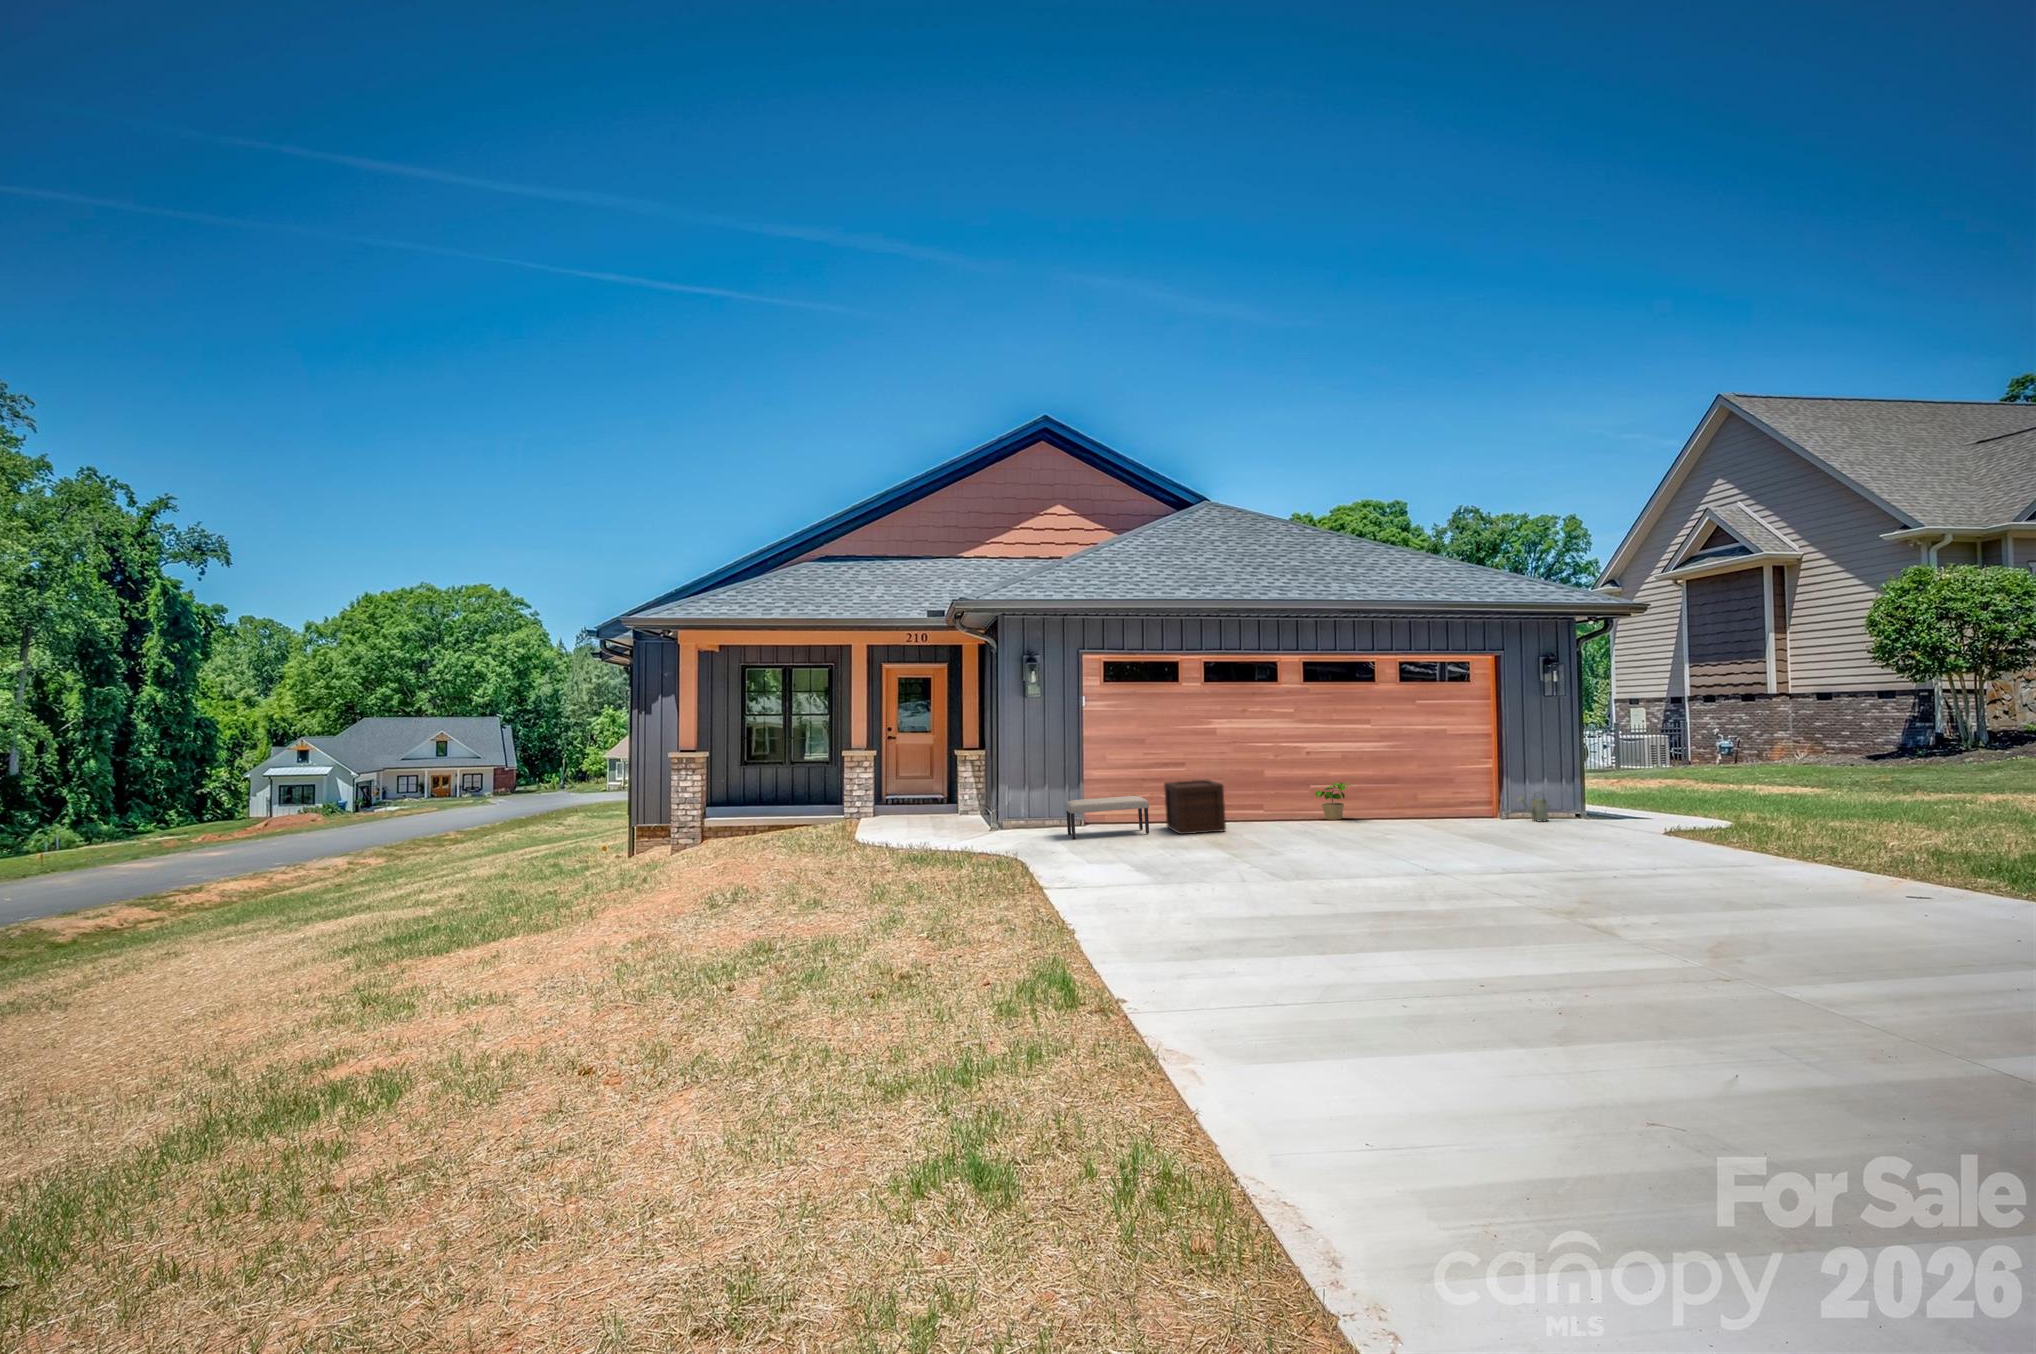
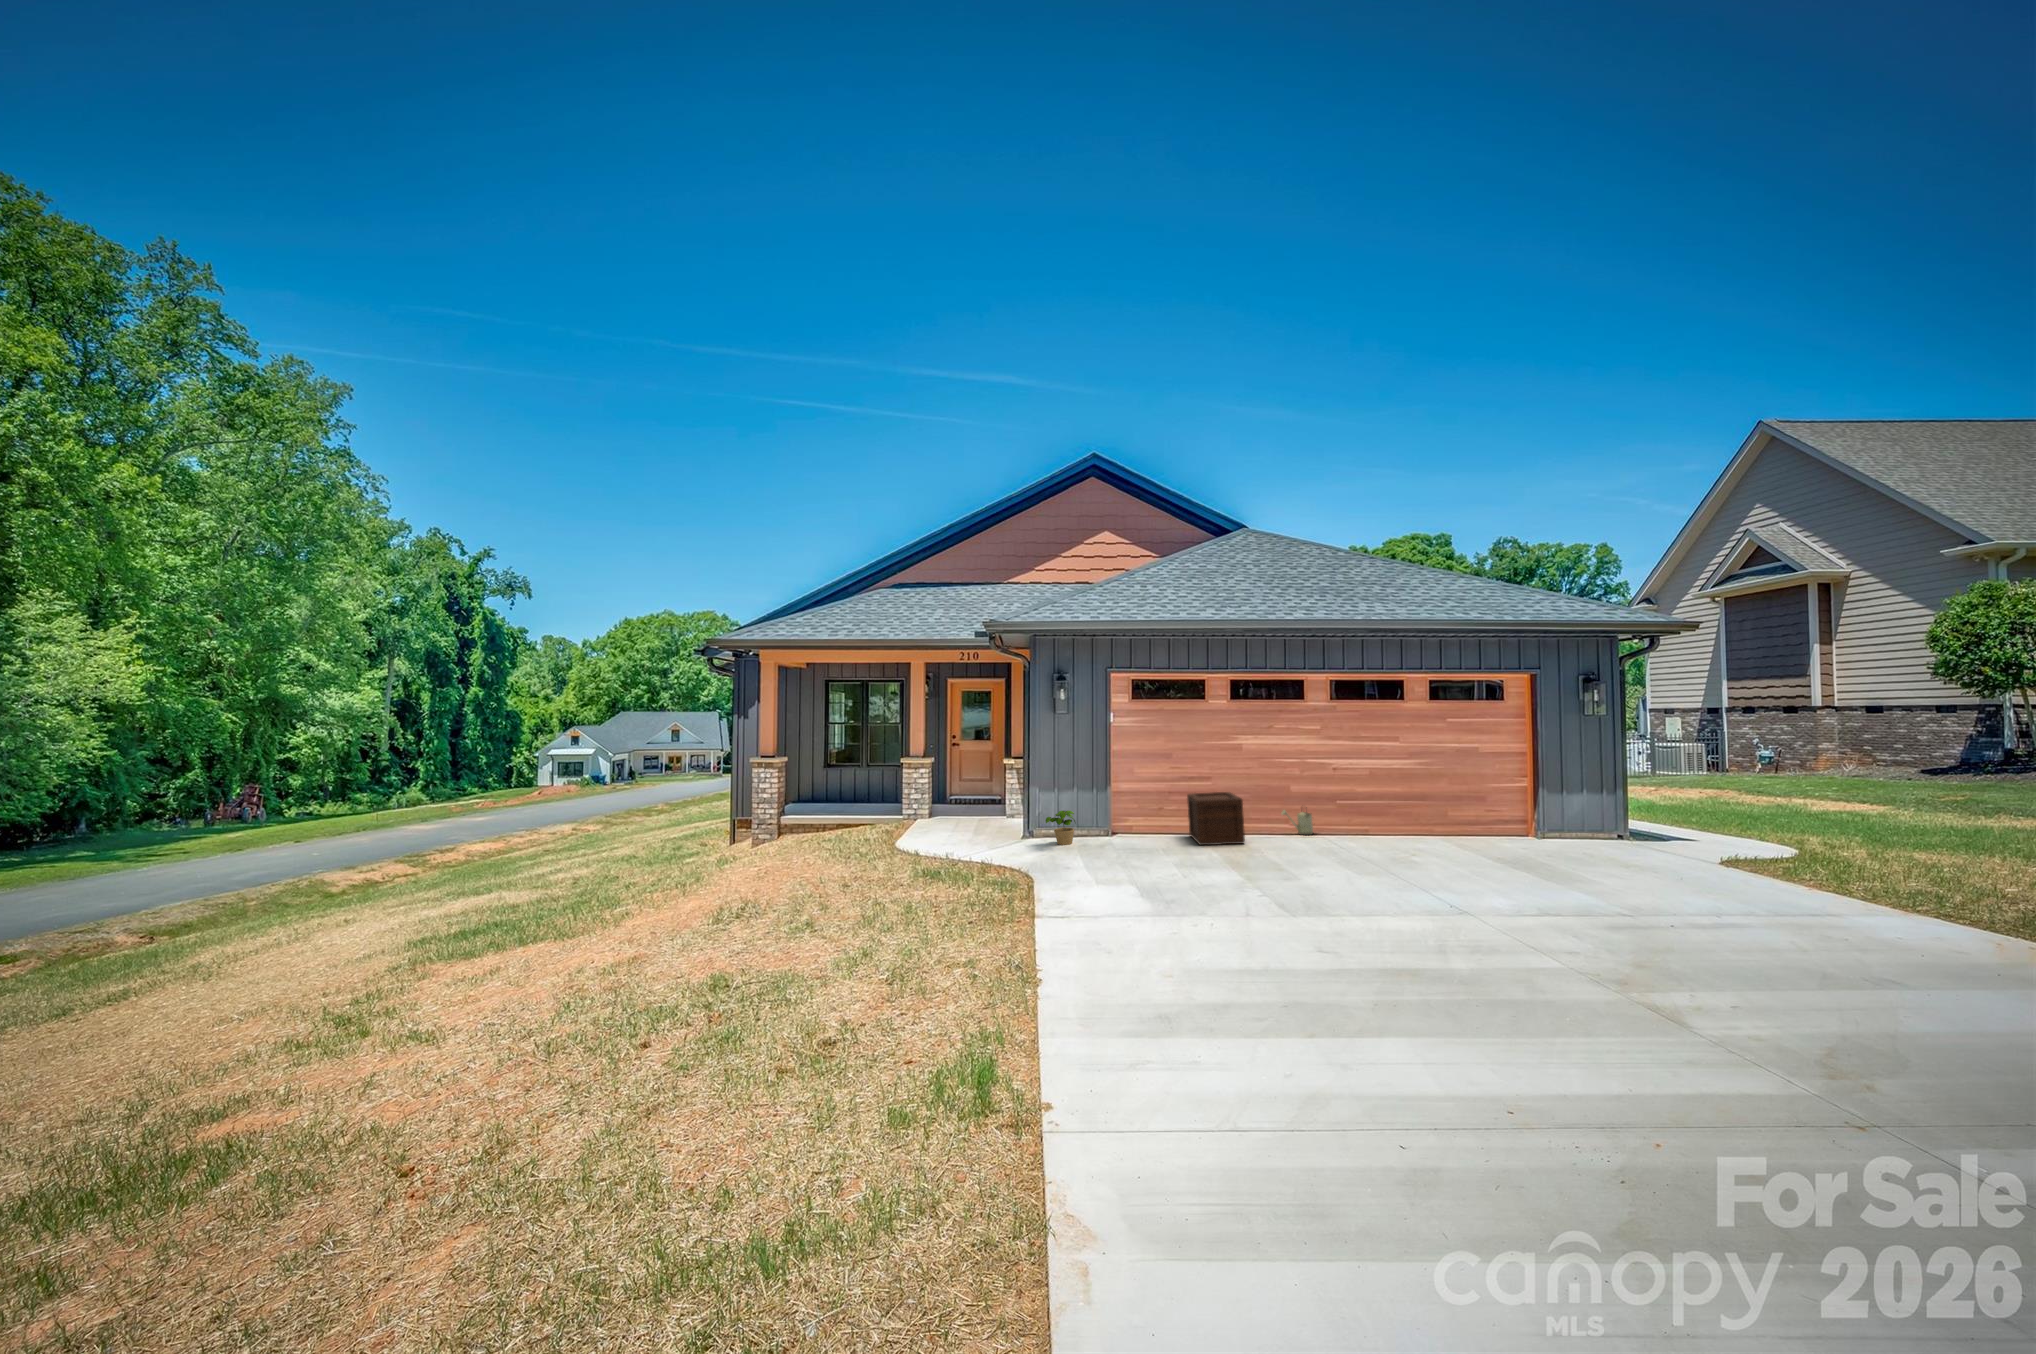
potted plant: present [1315,783,1351,820] -> present [1046,811,1075,845]
bench: present [1065,796,1149,839] -> none [1093,806,1170,846]
watering can: present [1517,797,1548,822] -> present [1282,810,1313,835]

